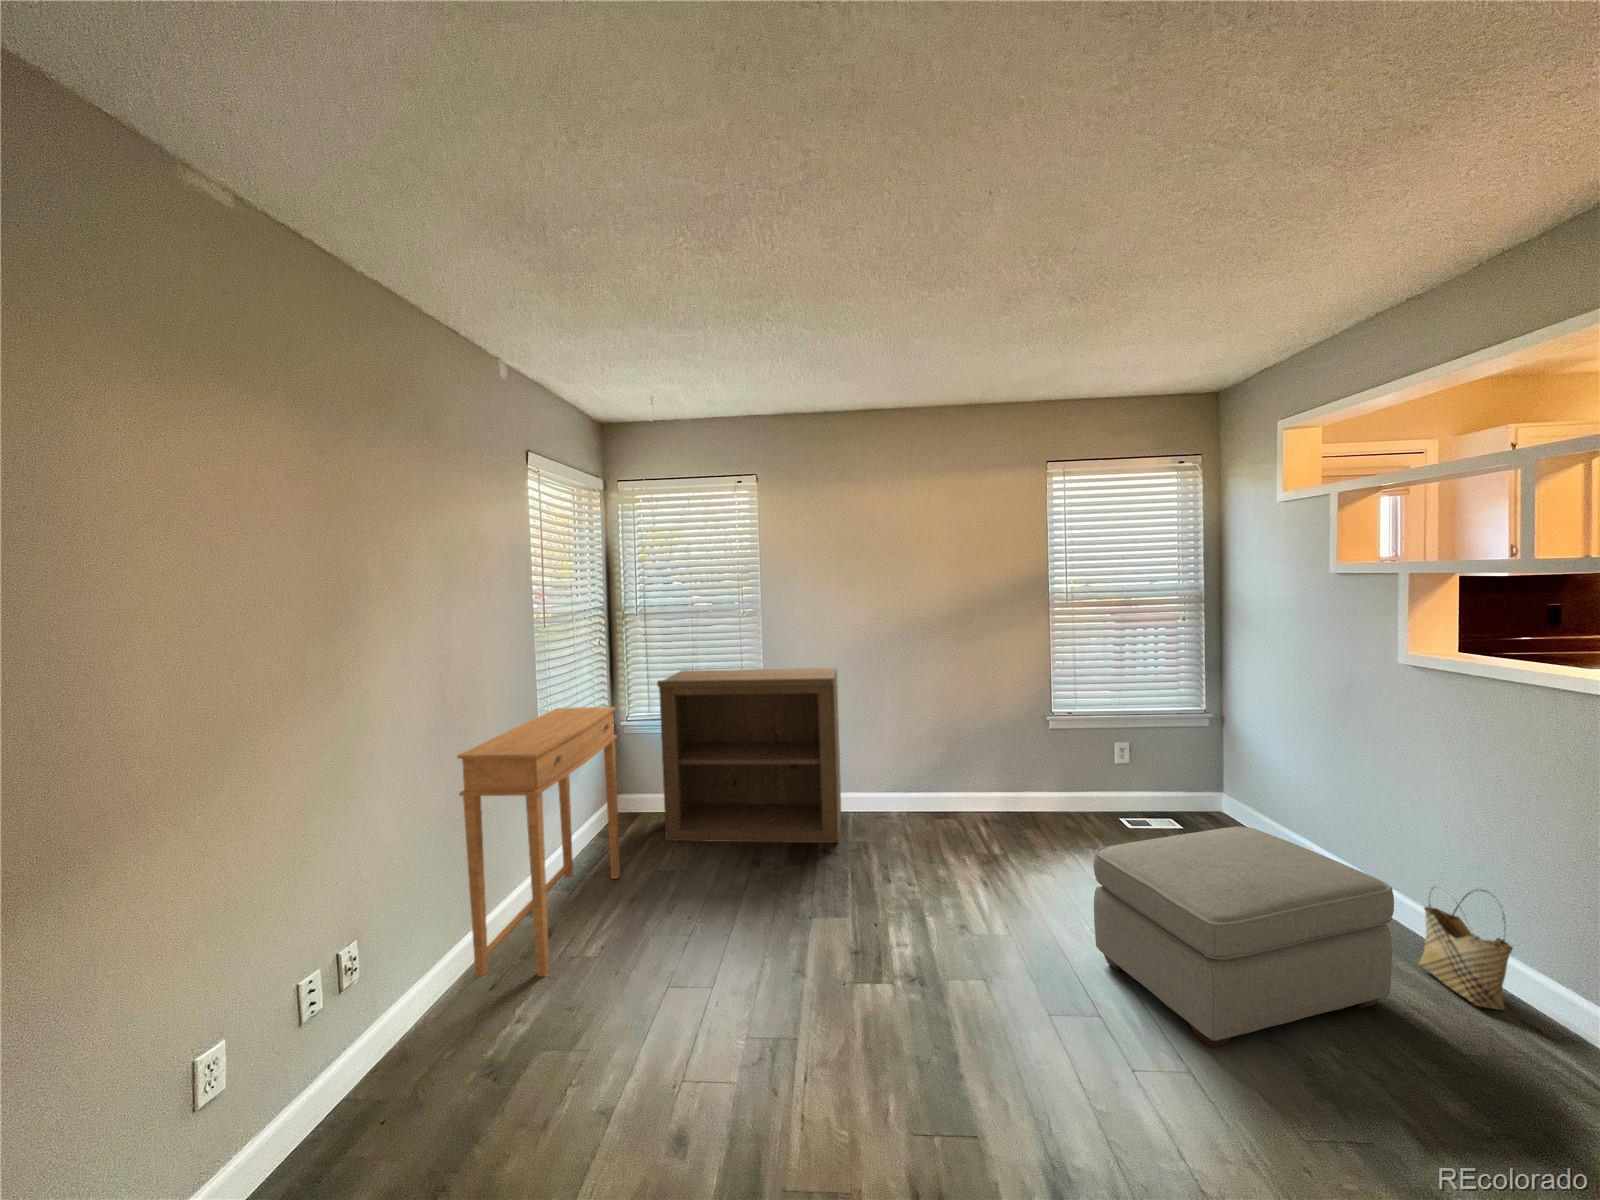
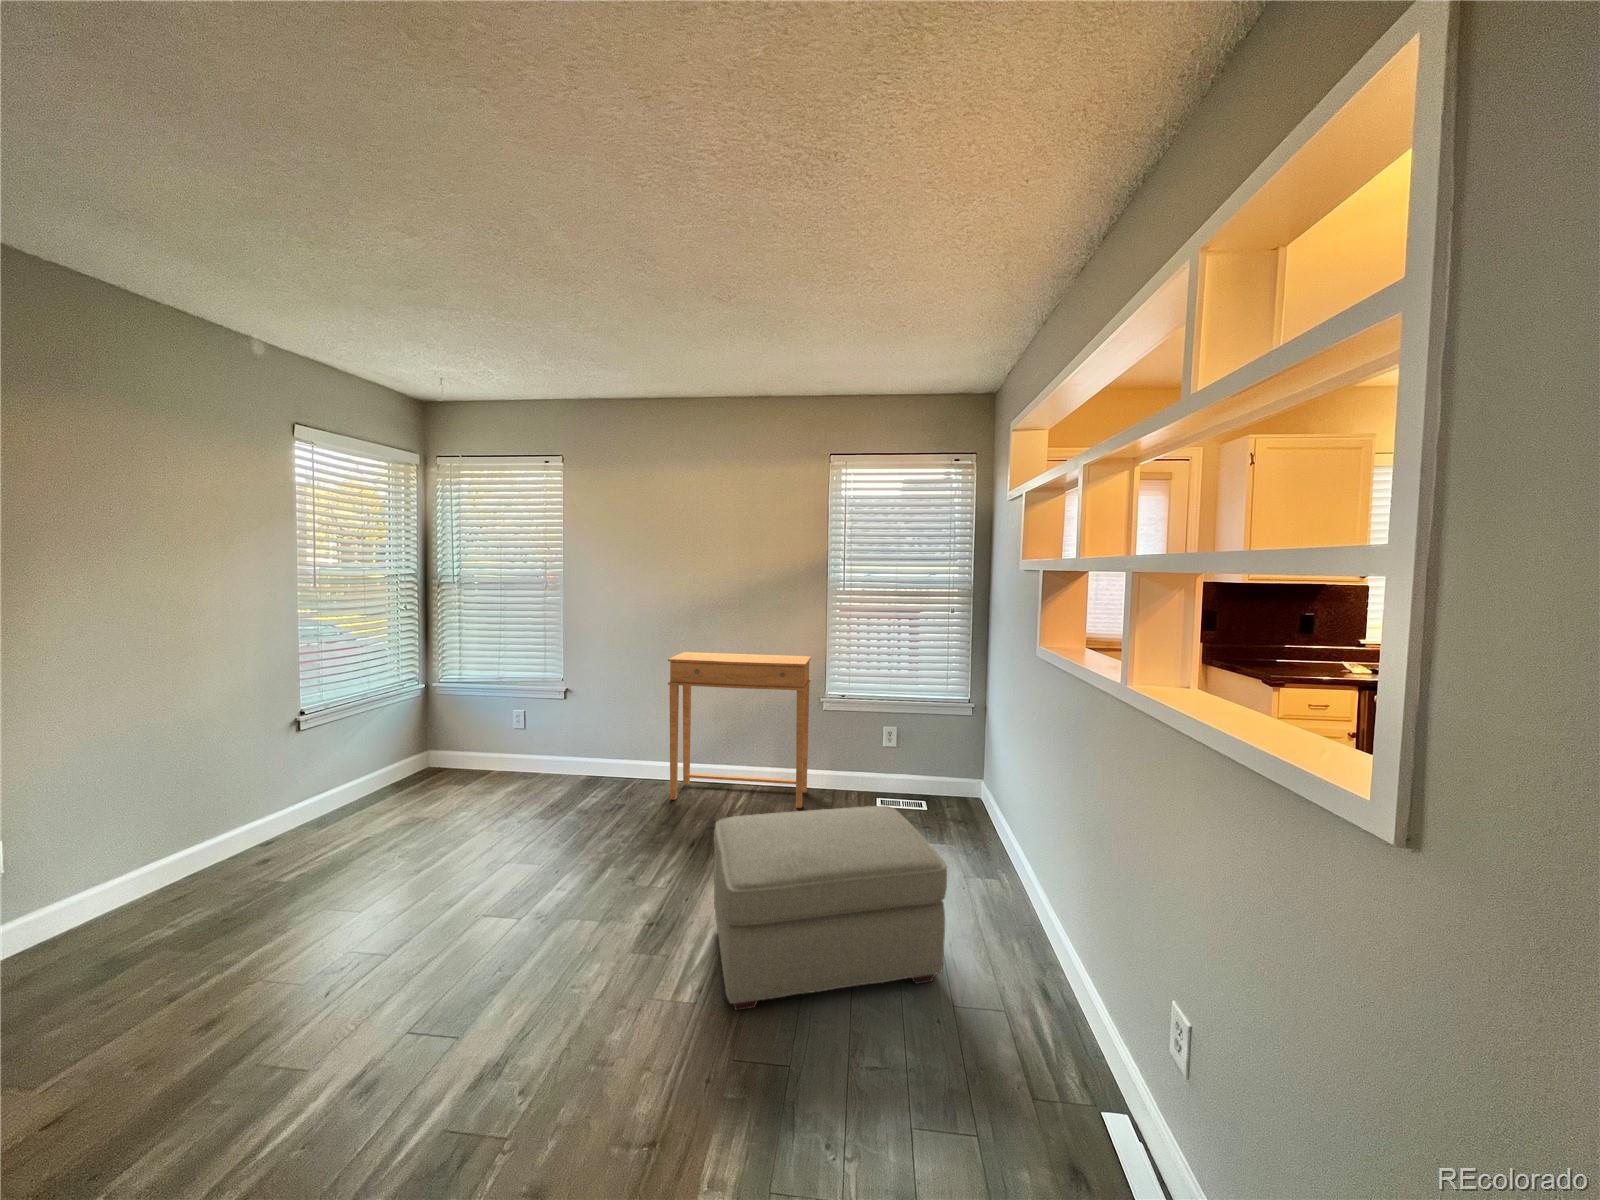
bookshelf: present [657,668,841,843] -> none [437,638,628,806]
side table: present [457,707,620,976] -> present [668,652,811,808]
woven basket: present [1419,887,1513,1010] -> none [1009,871,1062,994]

